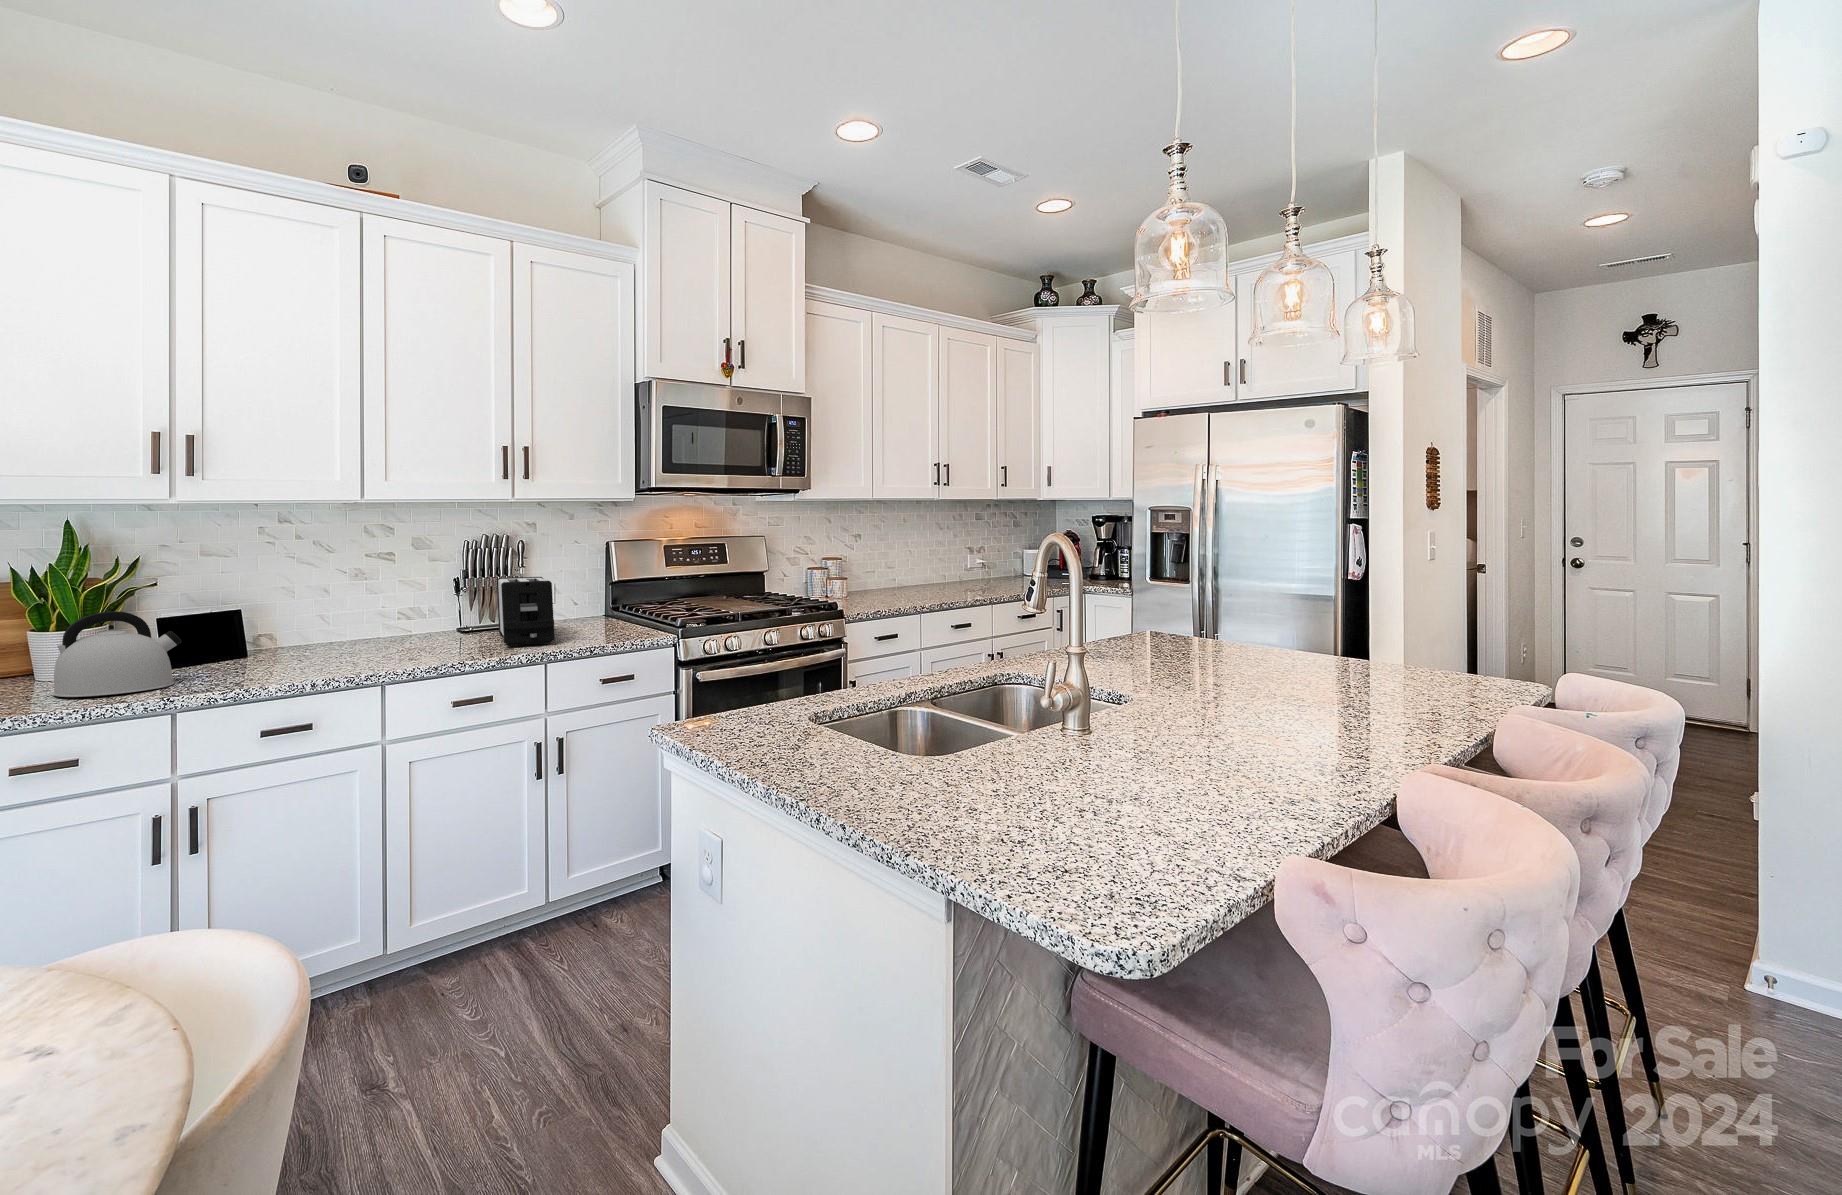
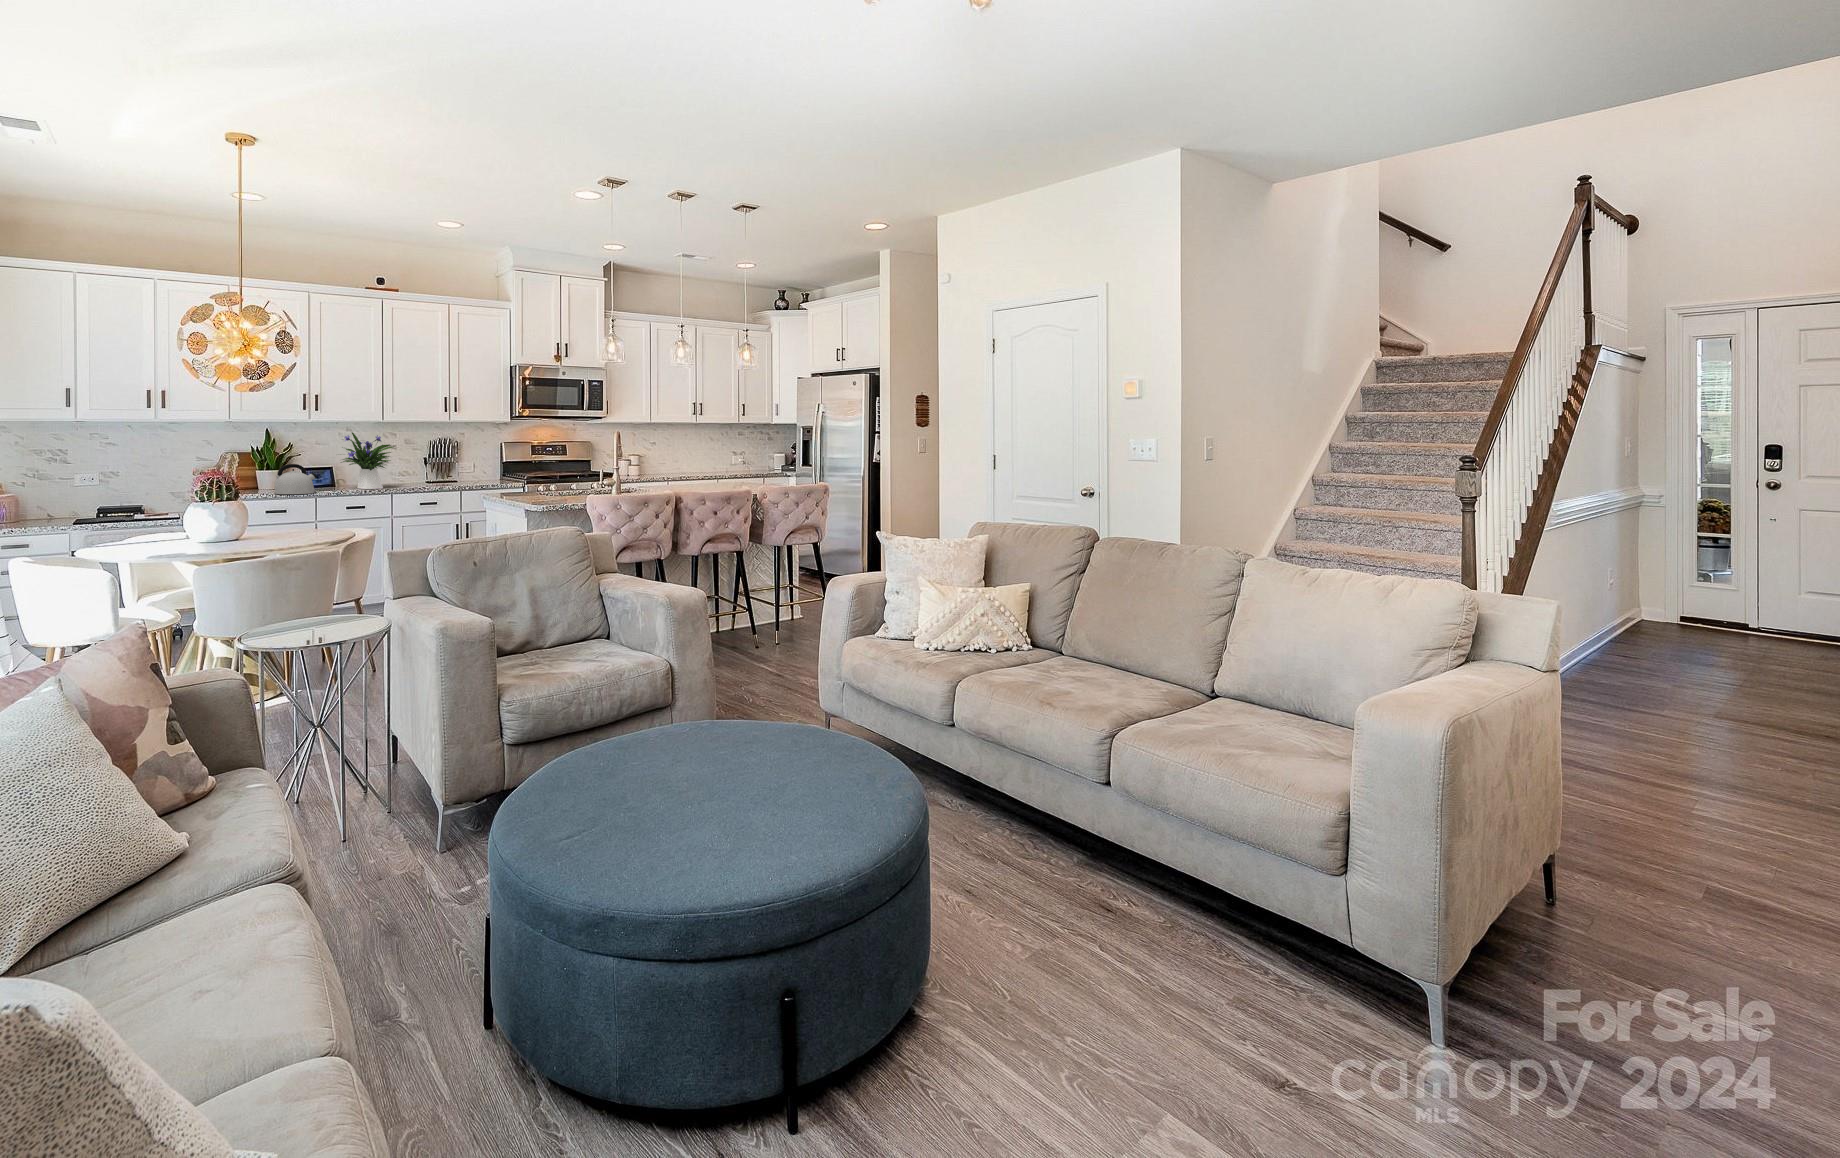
flower arrangement: none [239,524,390,662] -> present [341,432,393,489]
toaster: present [497,577,555,646] -> none [443,458,467,487]

